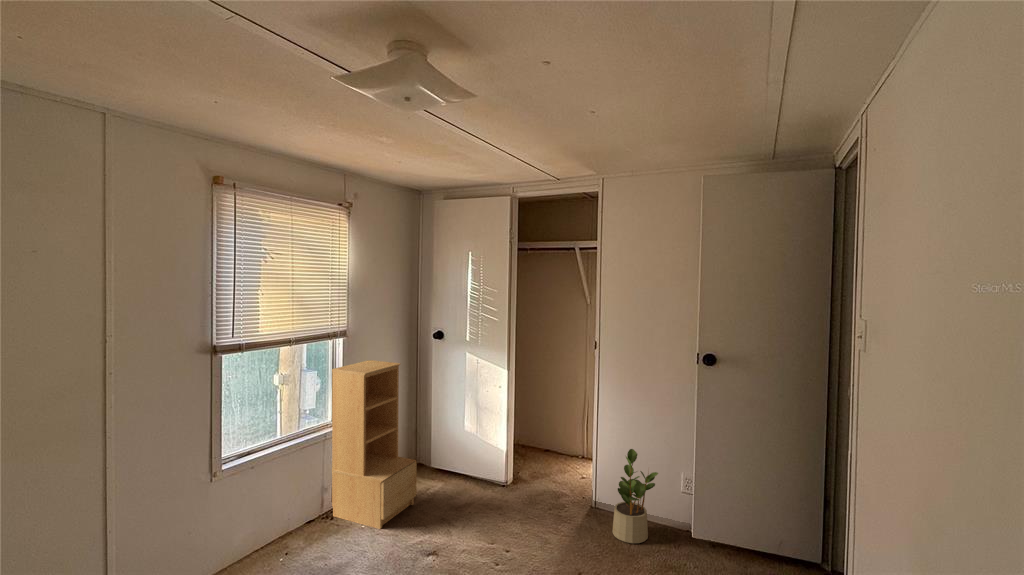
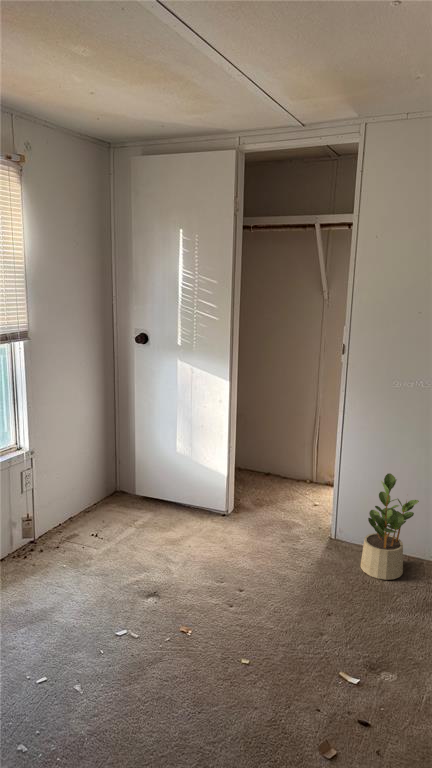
bookshelf: present [332,360,417,529] -> none [13,369,124,569]

